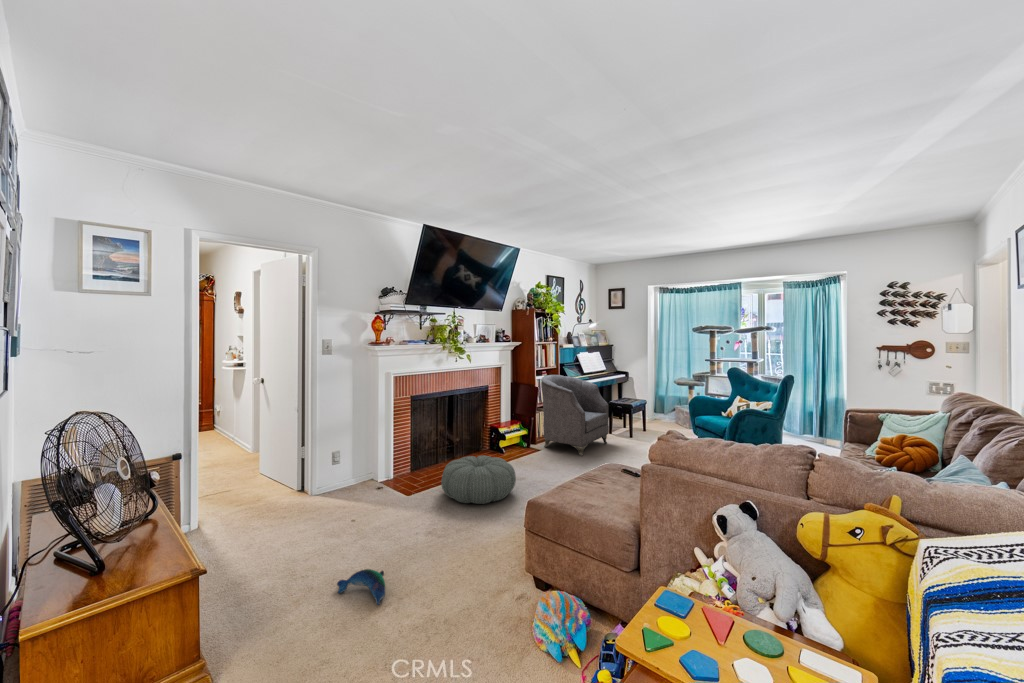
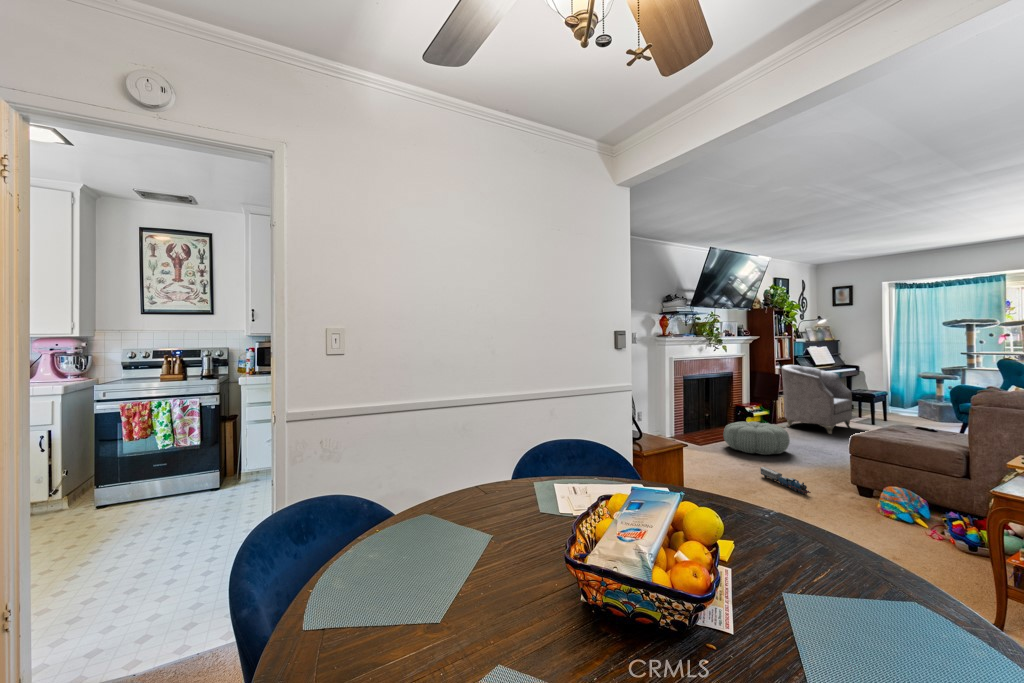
toy train: none [439,541,476,595] -> present [760,467,811,494]
plush toy: present [337,569,385,605] -> none [703,473,744,492]

